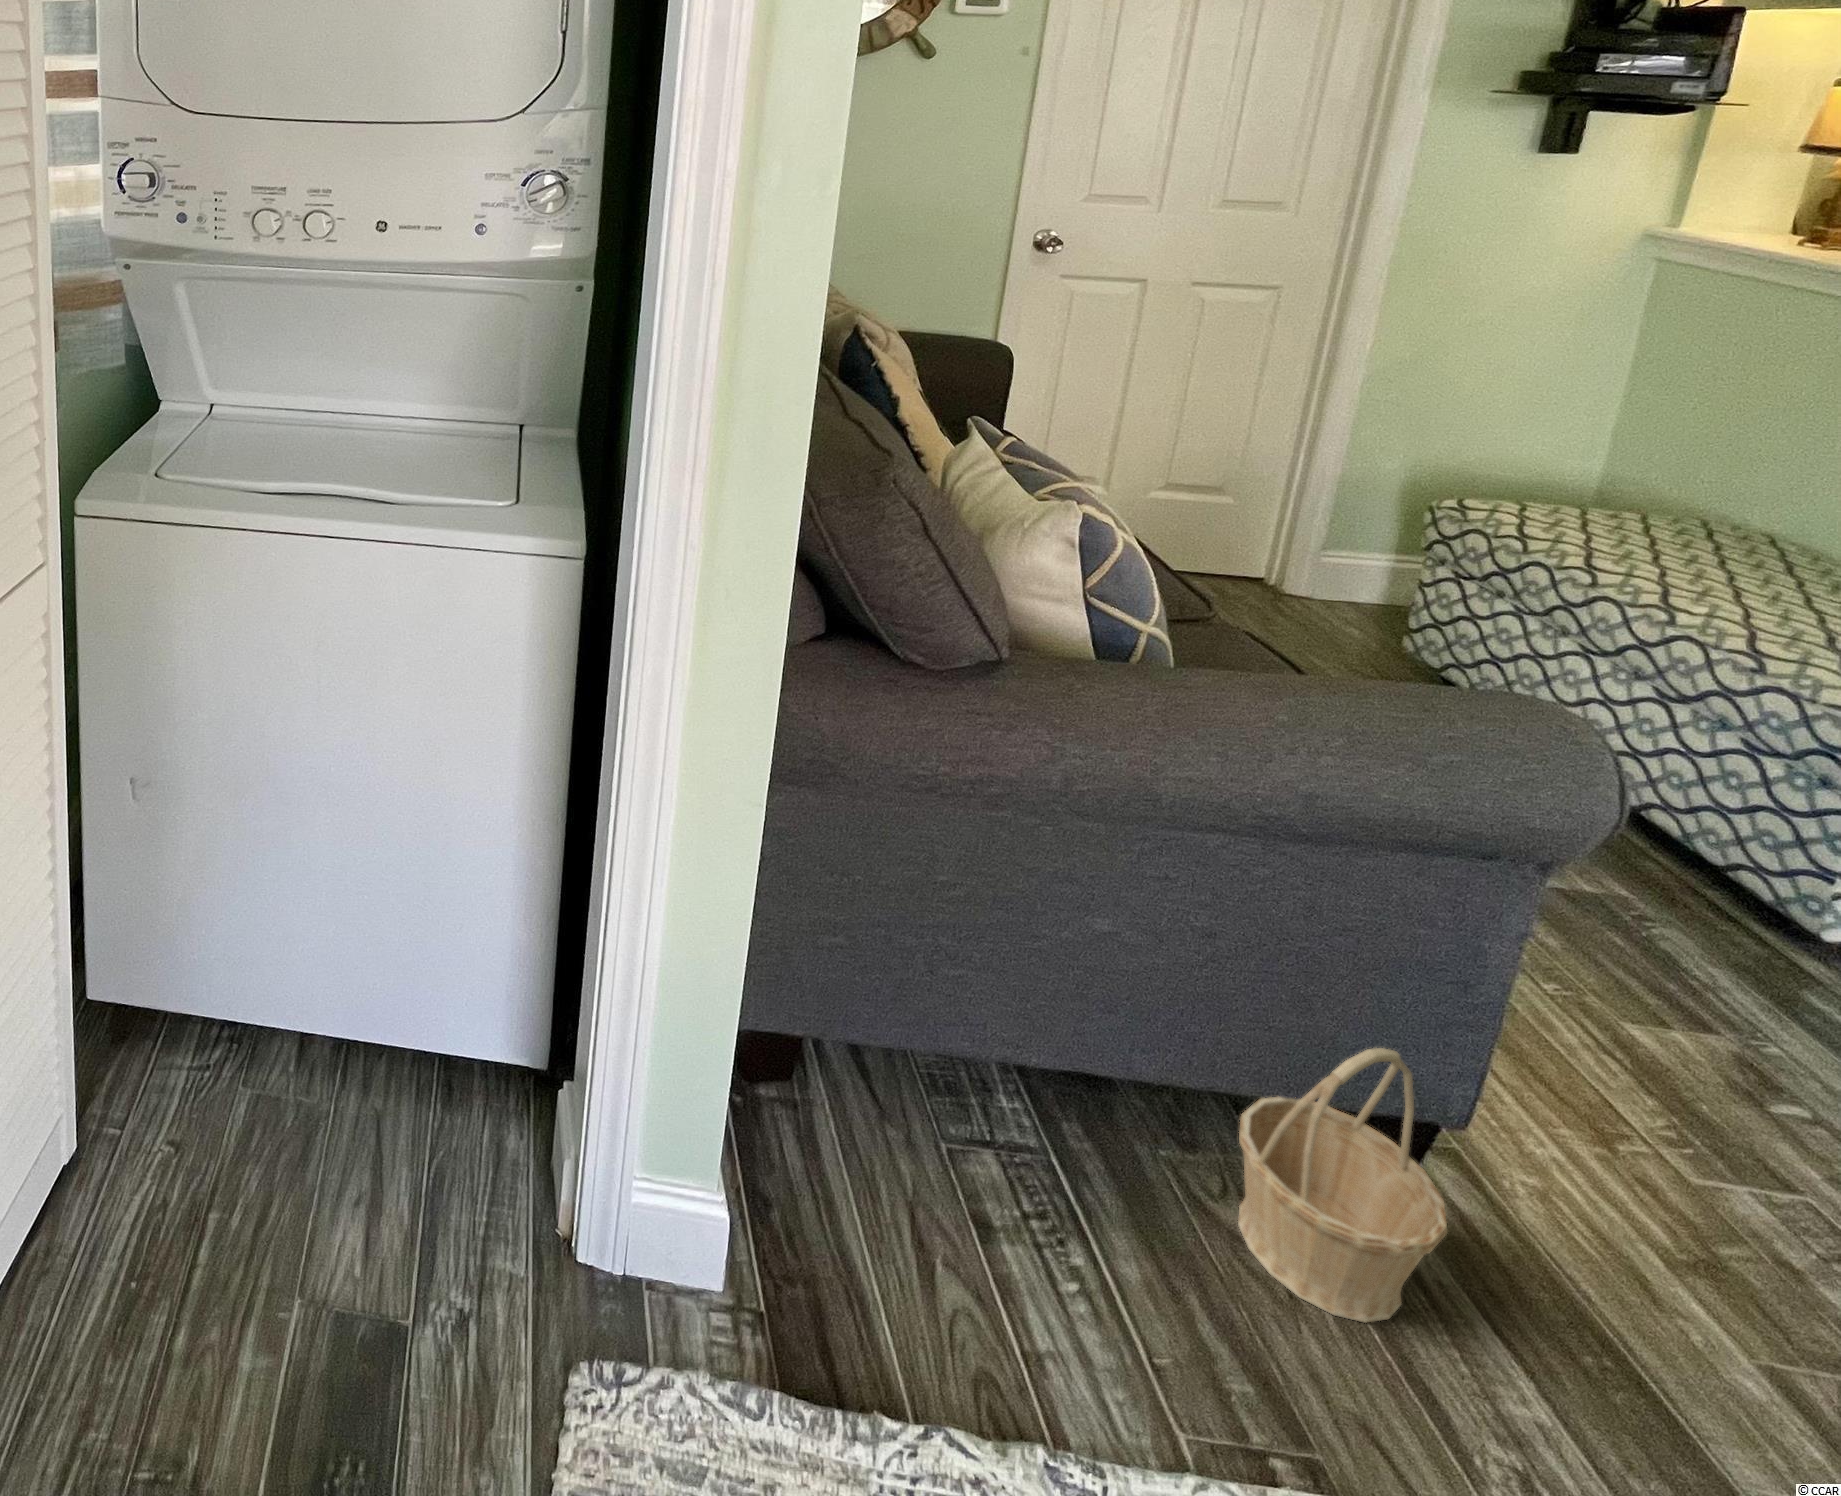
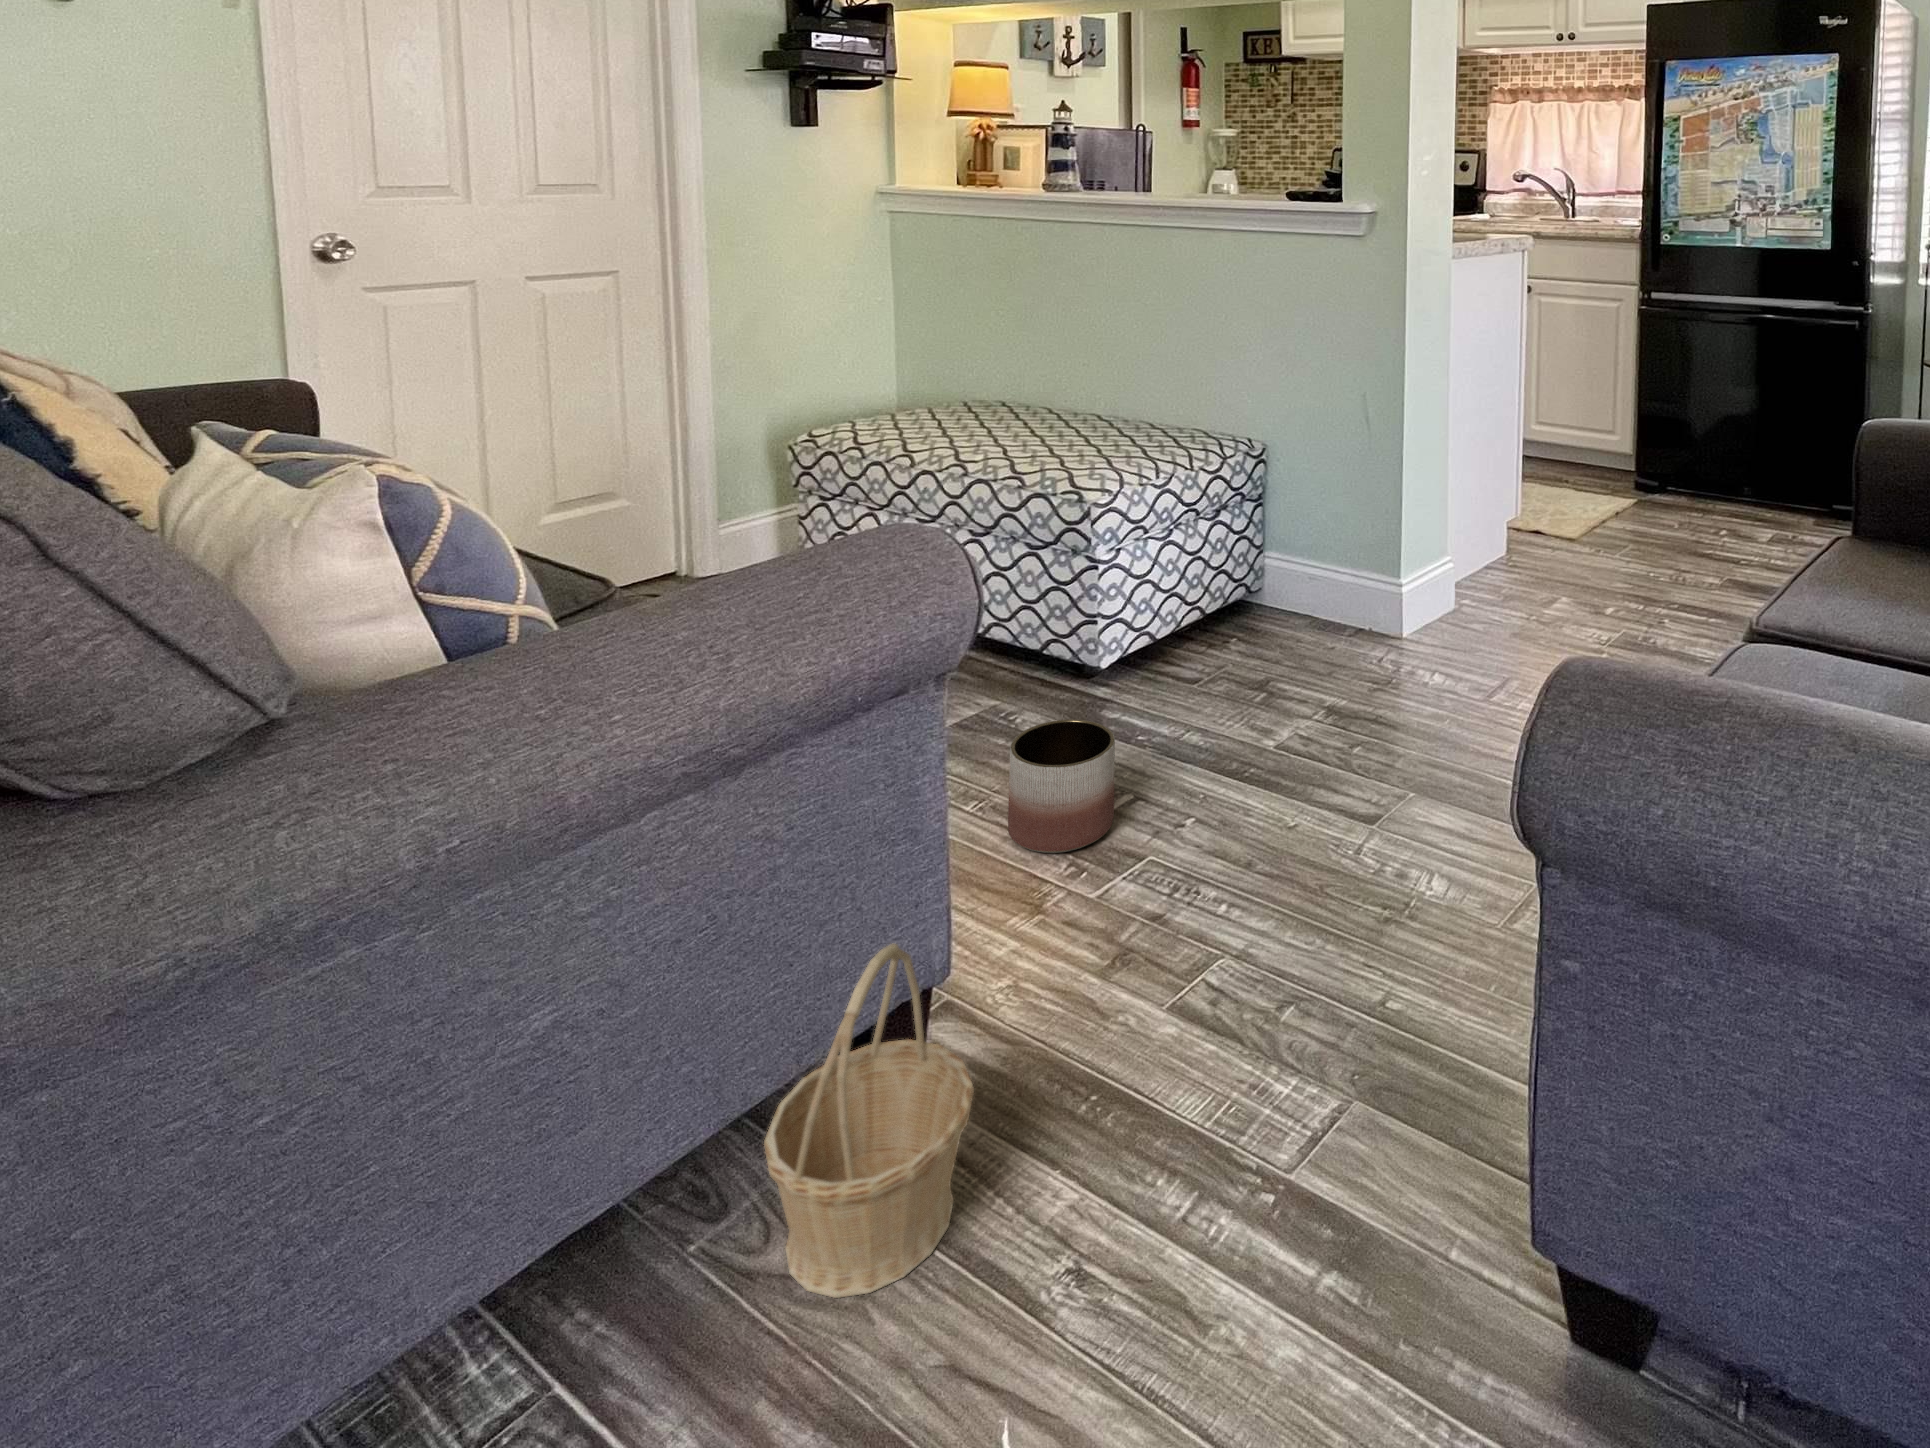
planter: none [1595,950,1798,1133] -> present [1008,719,1115,853]

